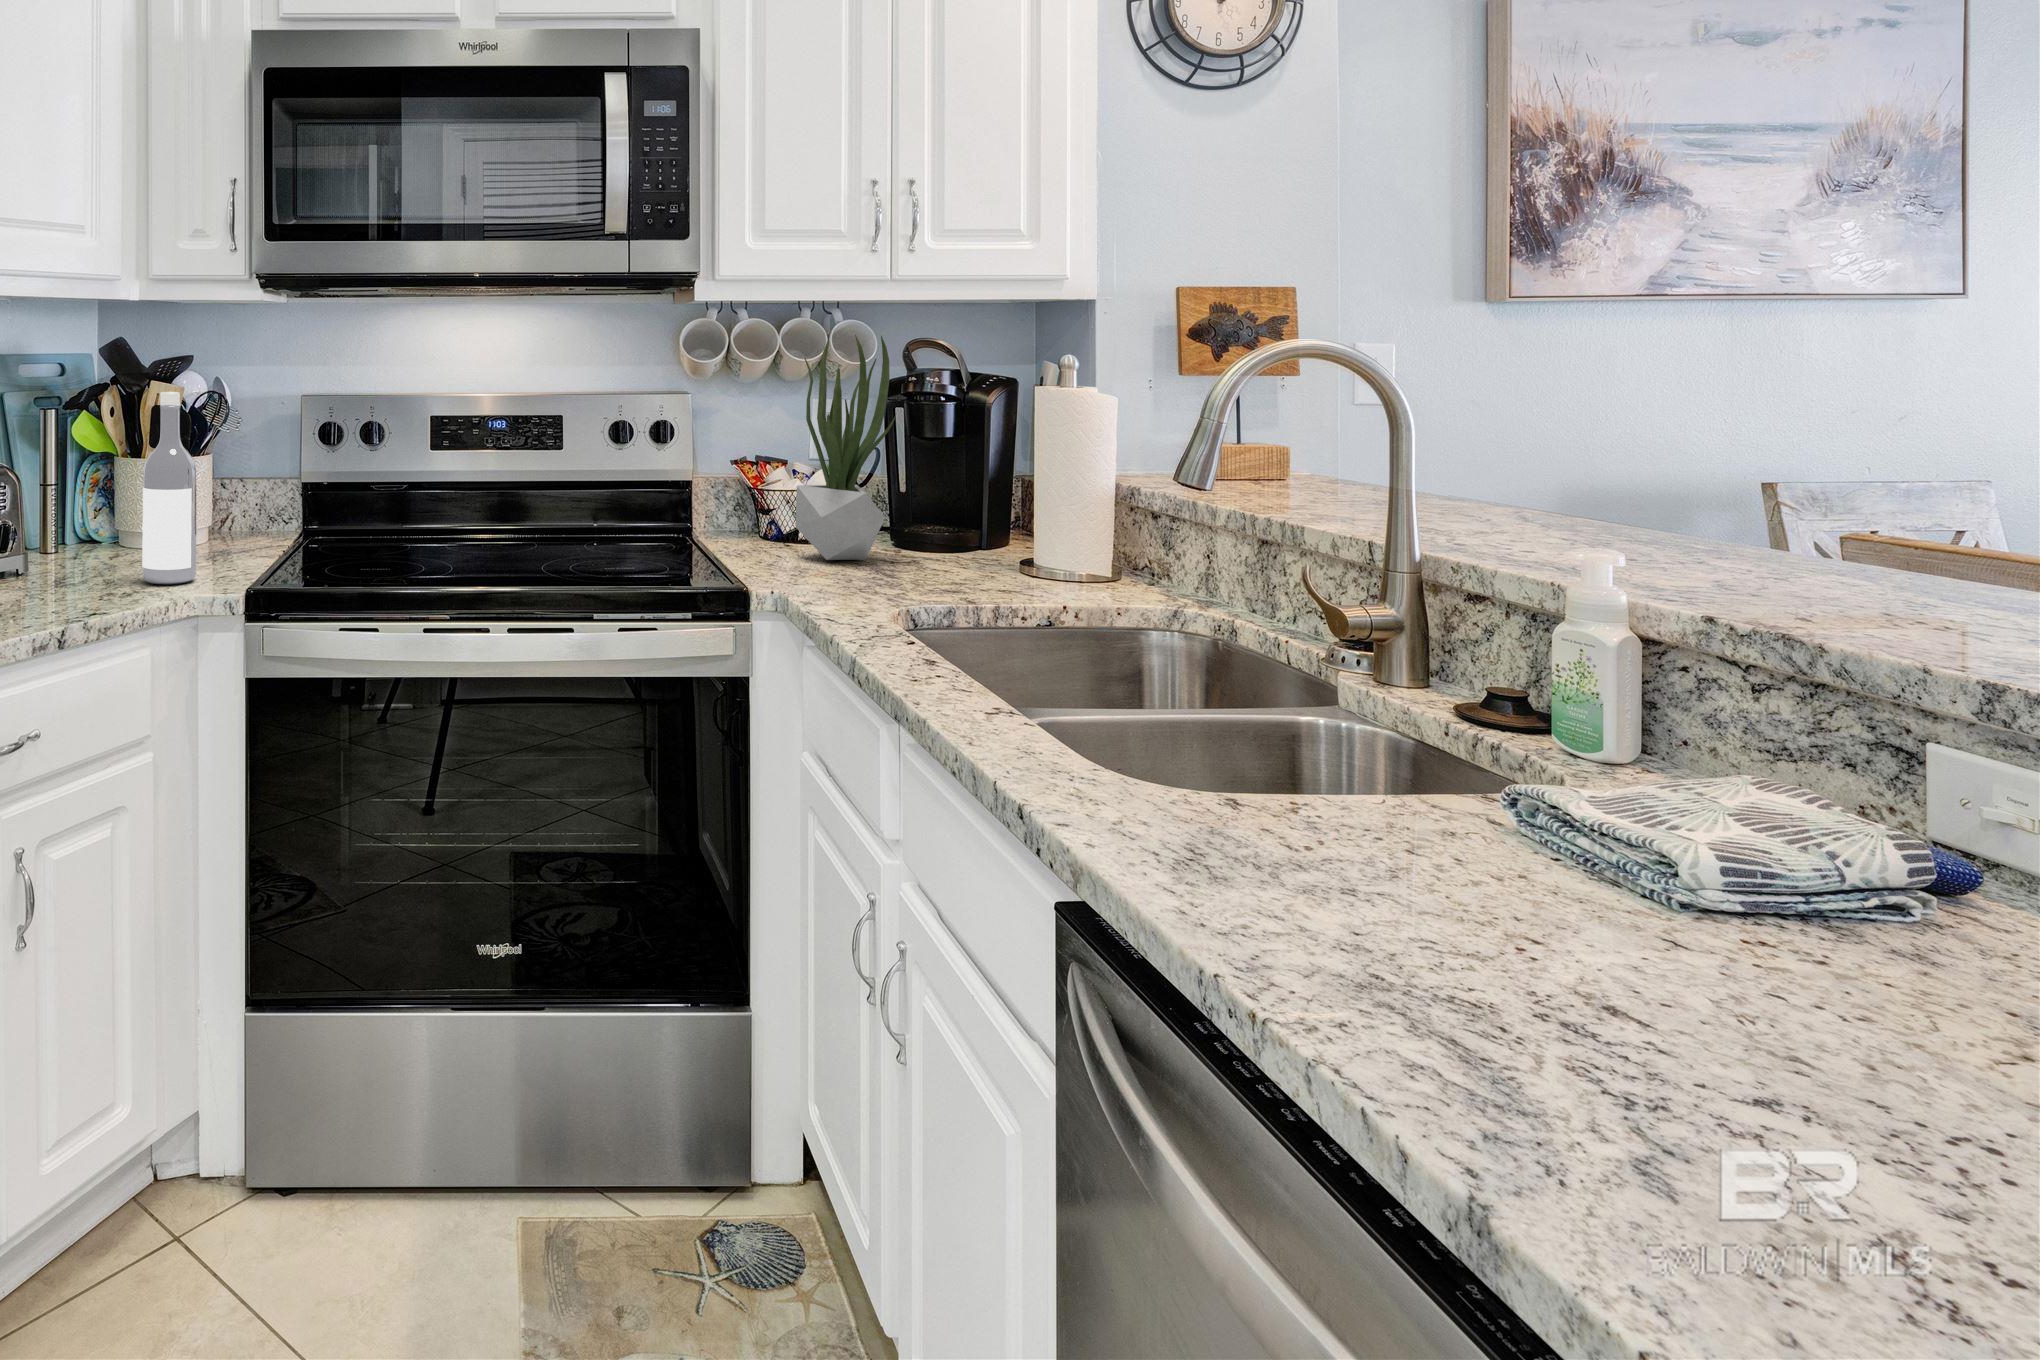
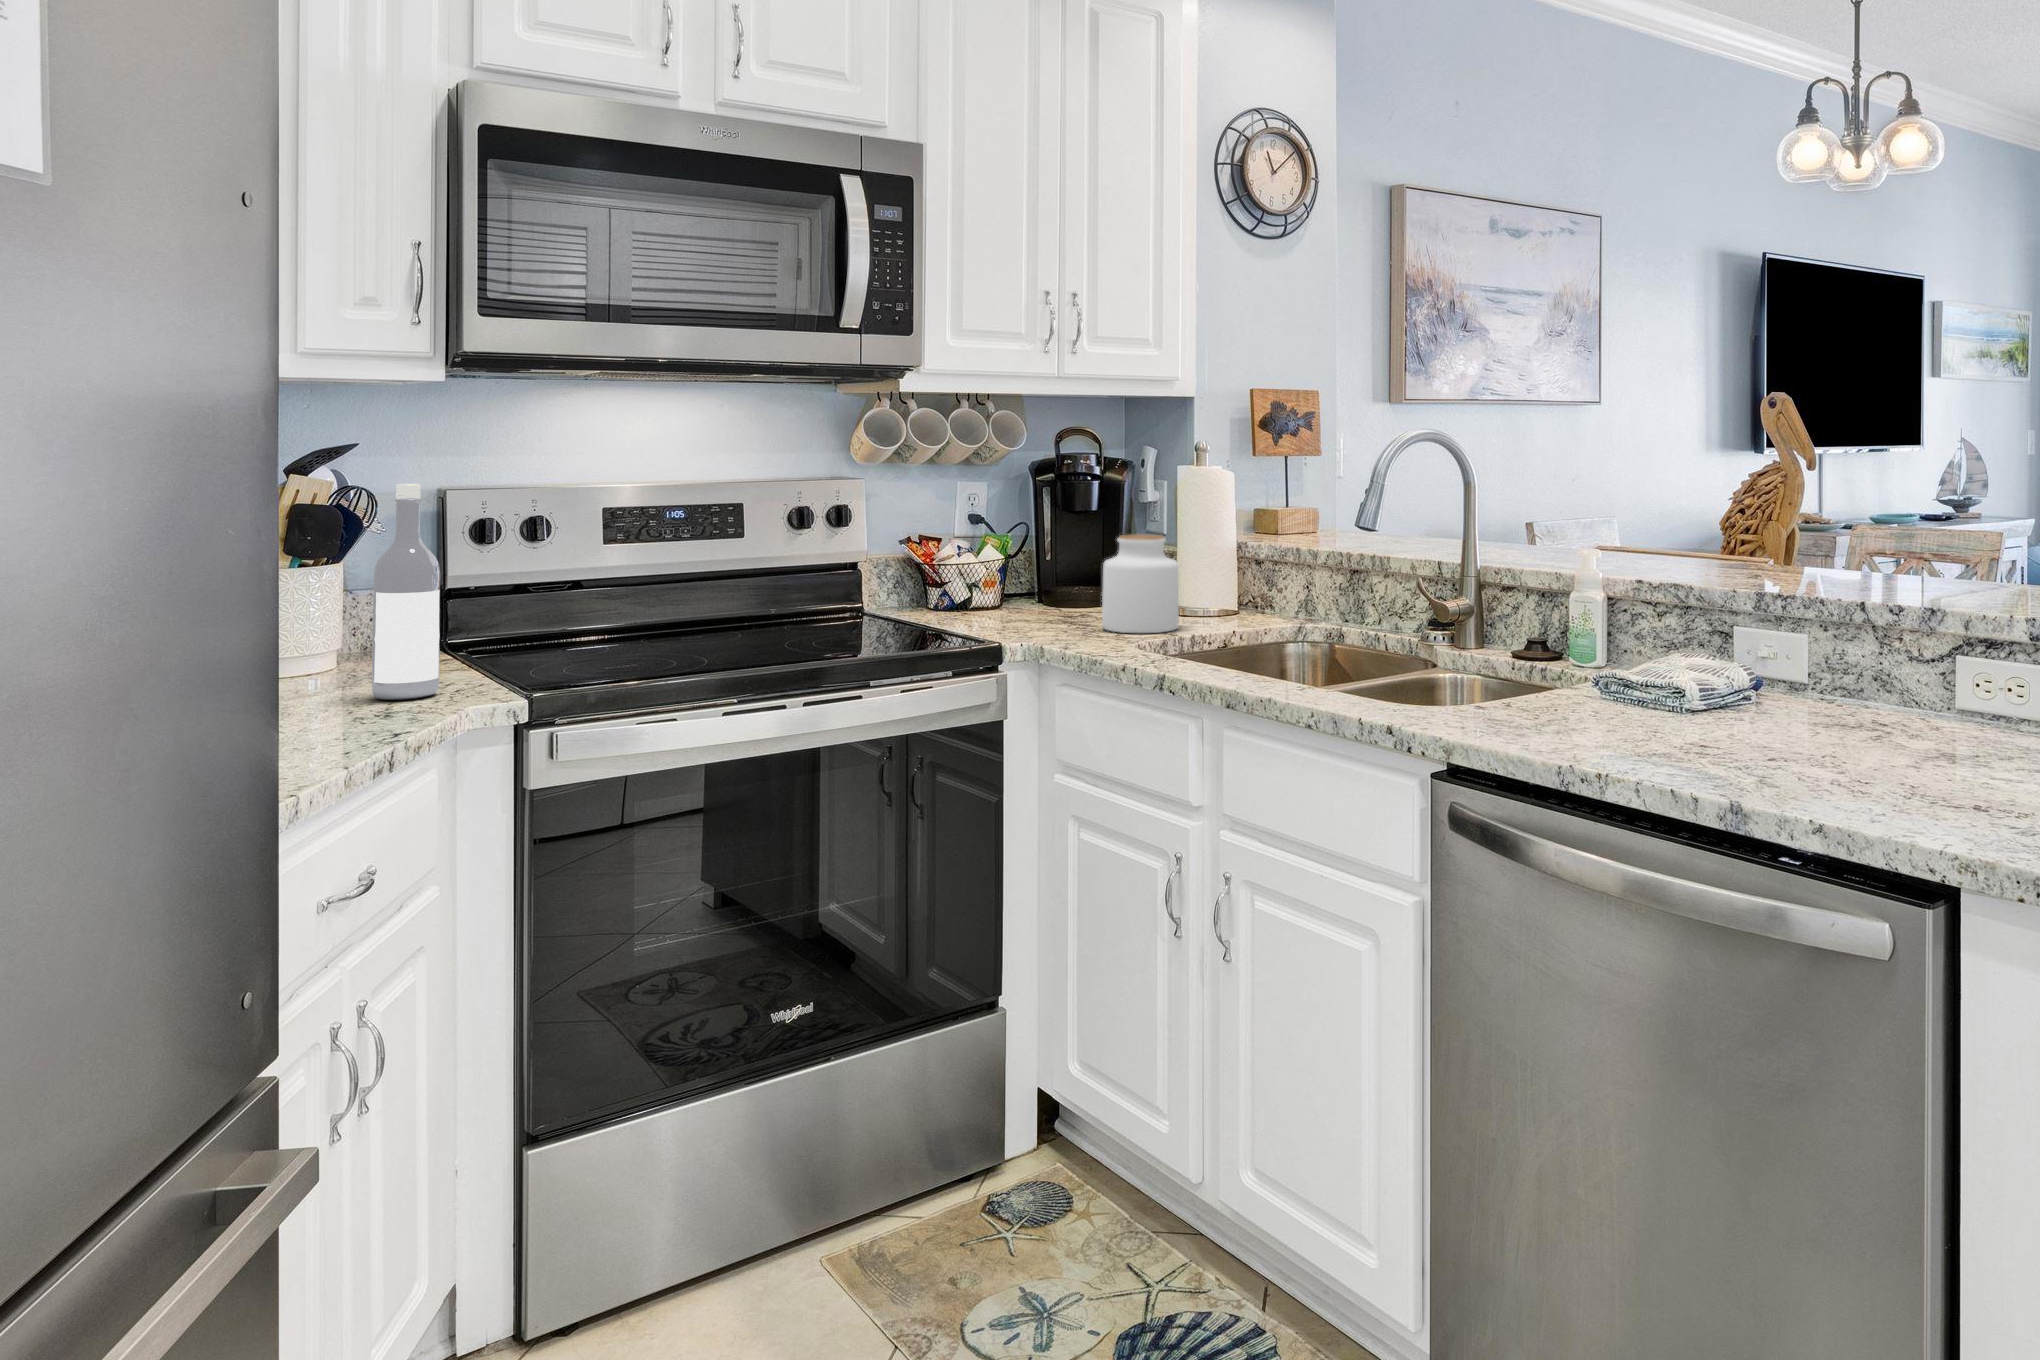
potted plant: present [795,335,895,560] -> none [985,425,1071,621]
jar: none [908,470,1008,595] -> present [1102,534,1179,633]

